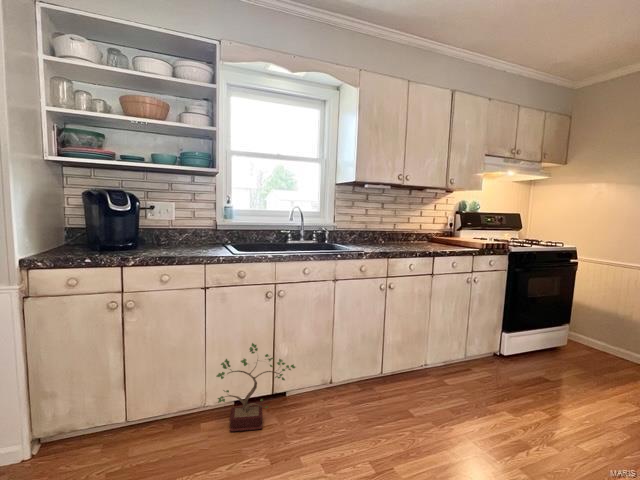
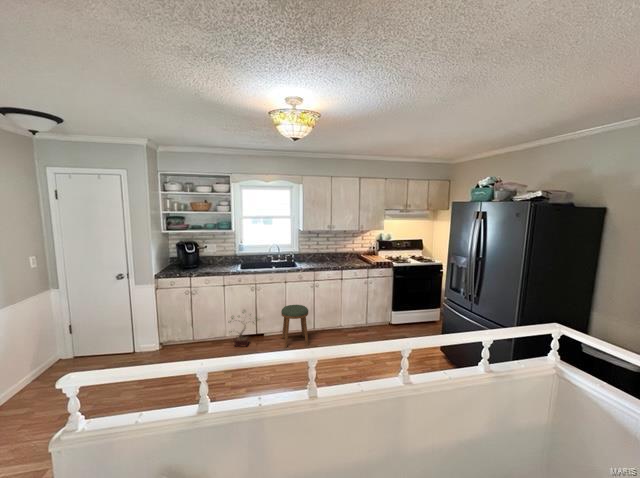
stool: none [326,328,392,426] -> present [281,305,309,348]

